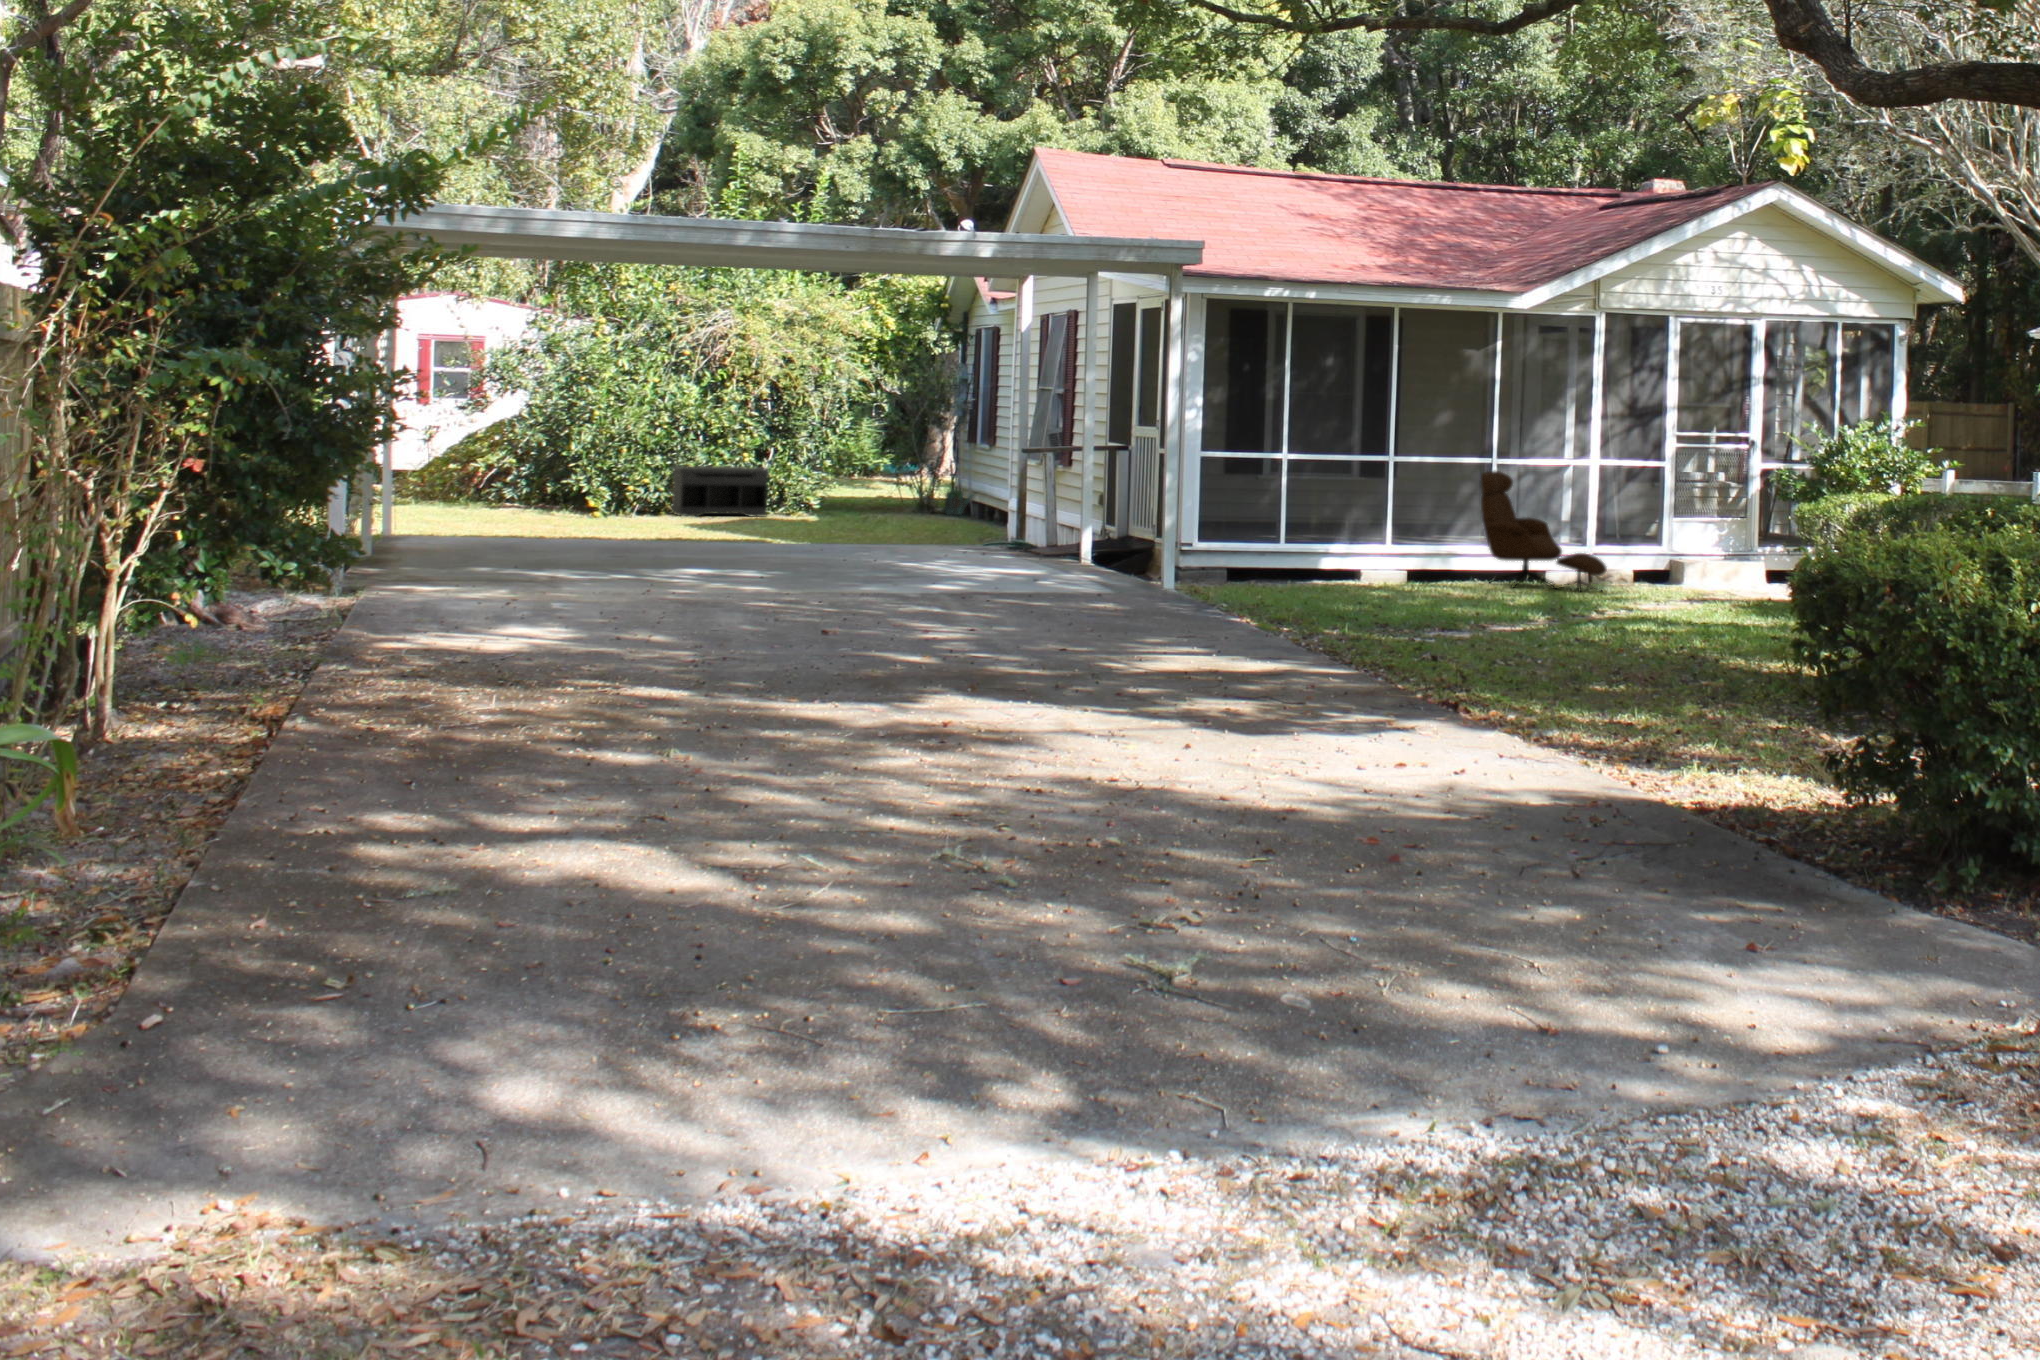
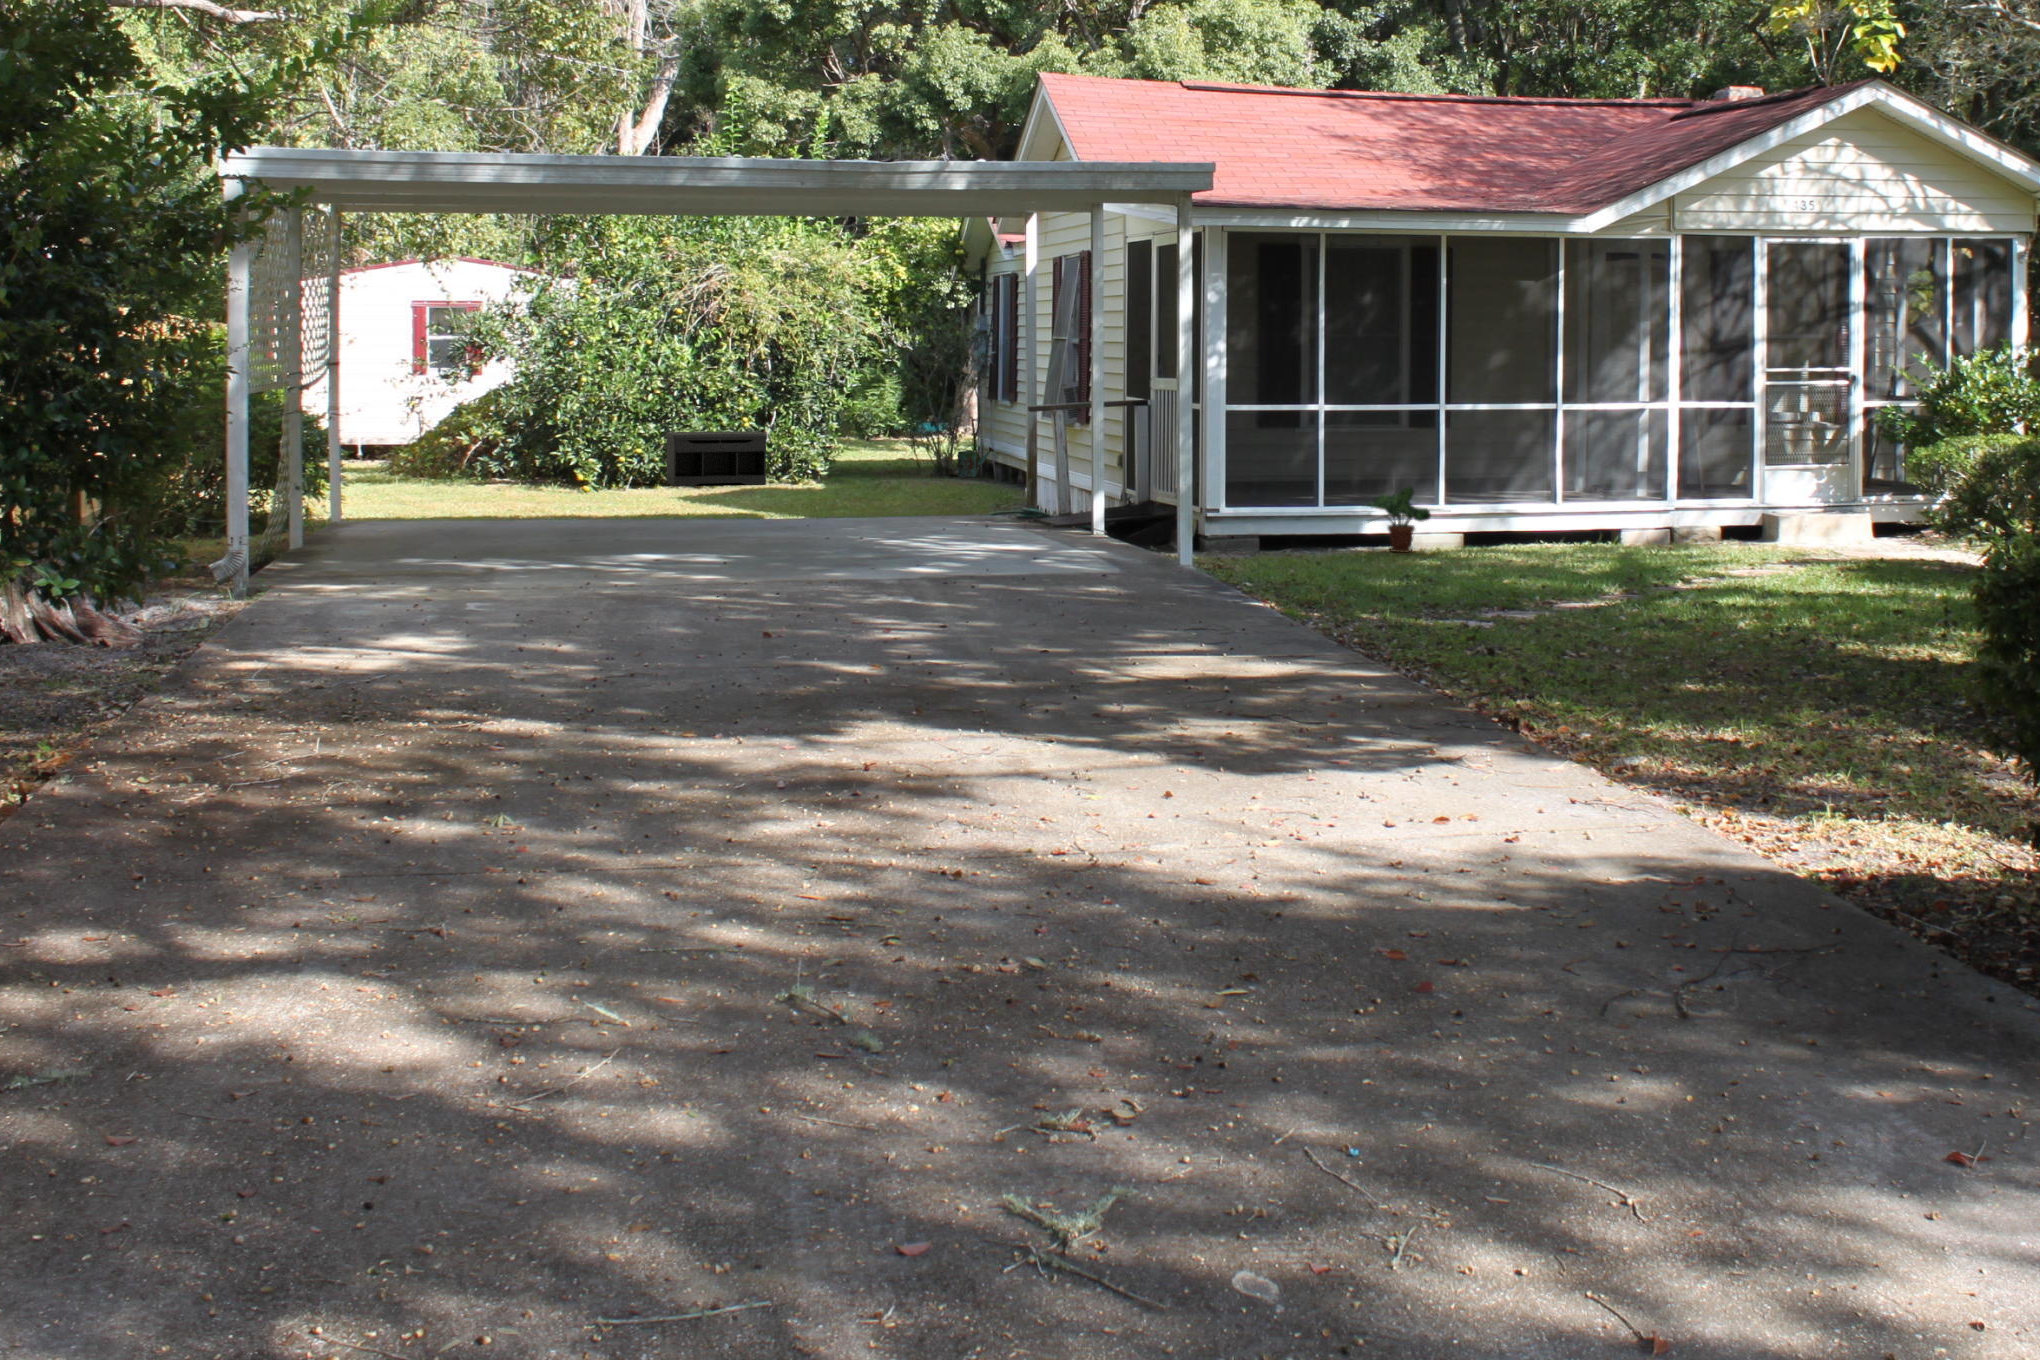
lounge chair: present [1481,471,1607,591] -> none [1539,417,1688,556]
potted plant: none [1321,526,1408,585] -> present [1364,486,1431,553]

